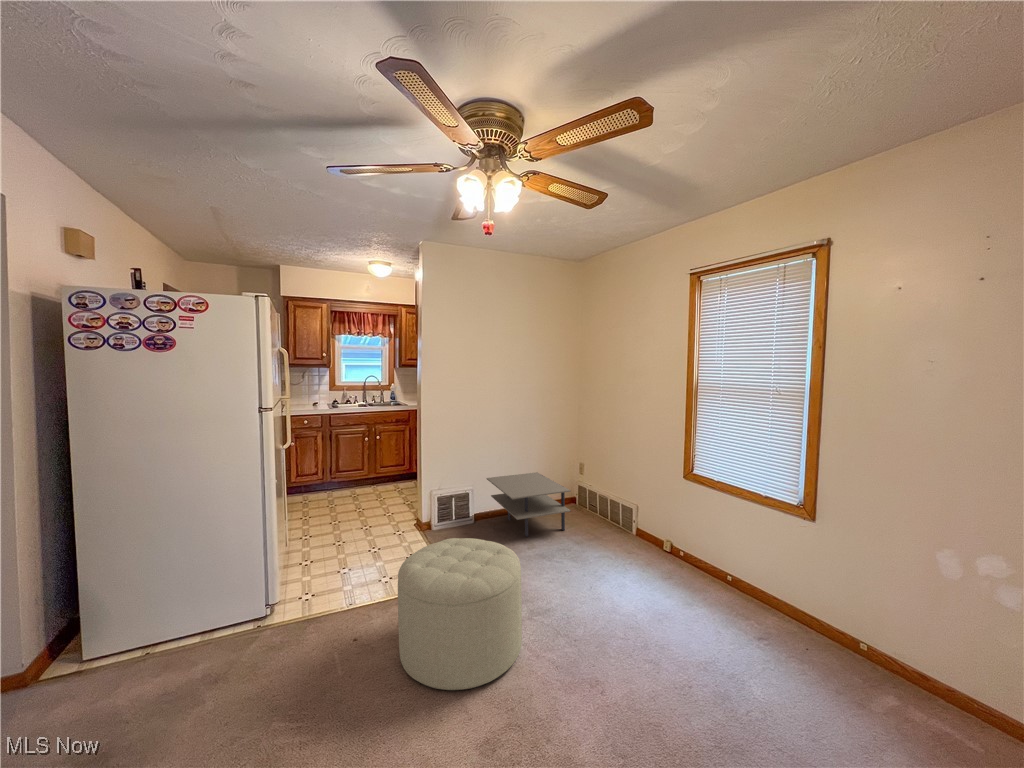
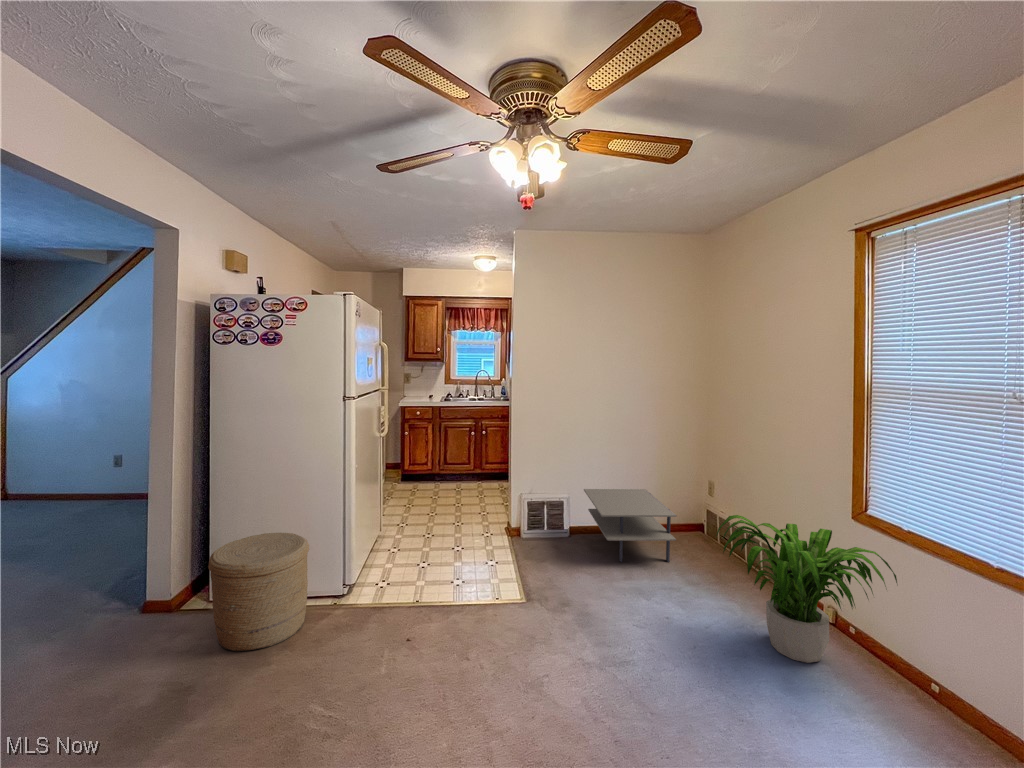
potted plant: none [611,483,737,587] -> present [716,515,897,663]
ottoman: present [398,538,522,690] -> none [443,549,575,713]
woven basket: none [92,562,226,712] -> present [208,533,309,651]

